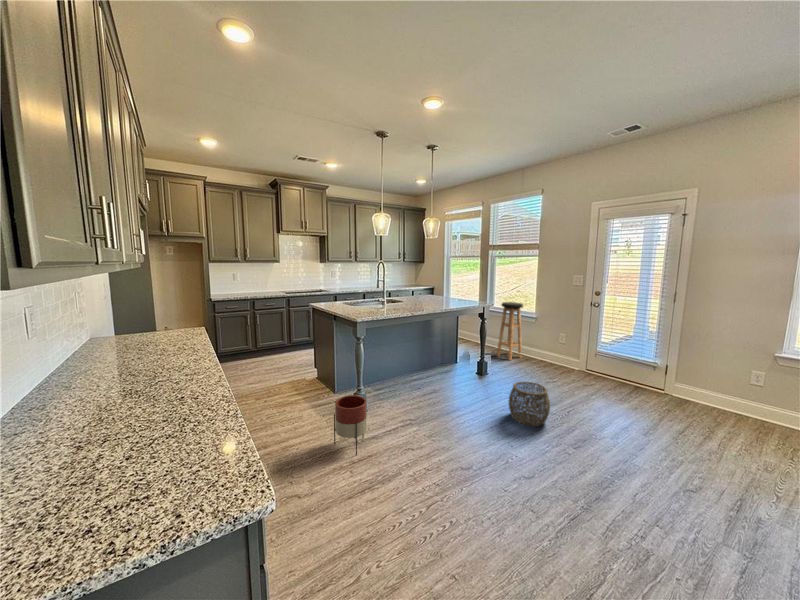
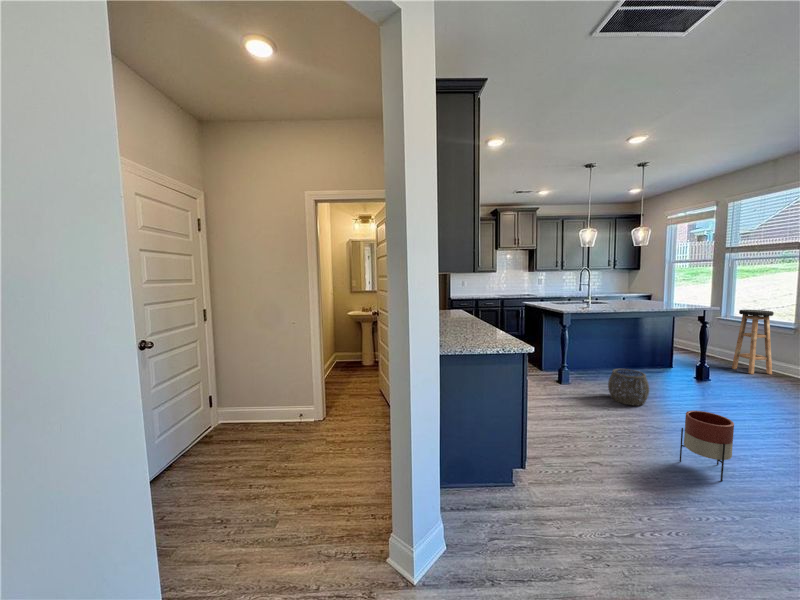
woven basket: present [509,382,550,426] -> present [608,369,649,406]
planter: present [334,395,367,455] -> present [680,411,734,481]

